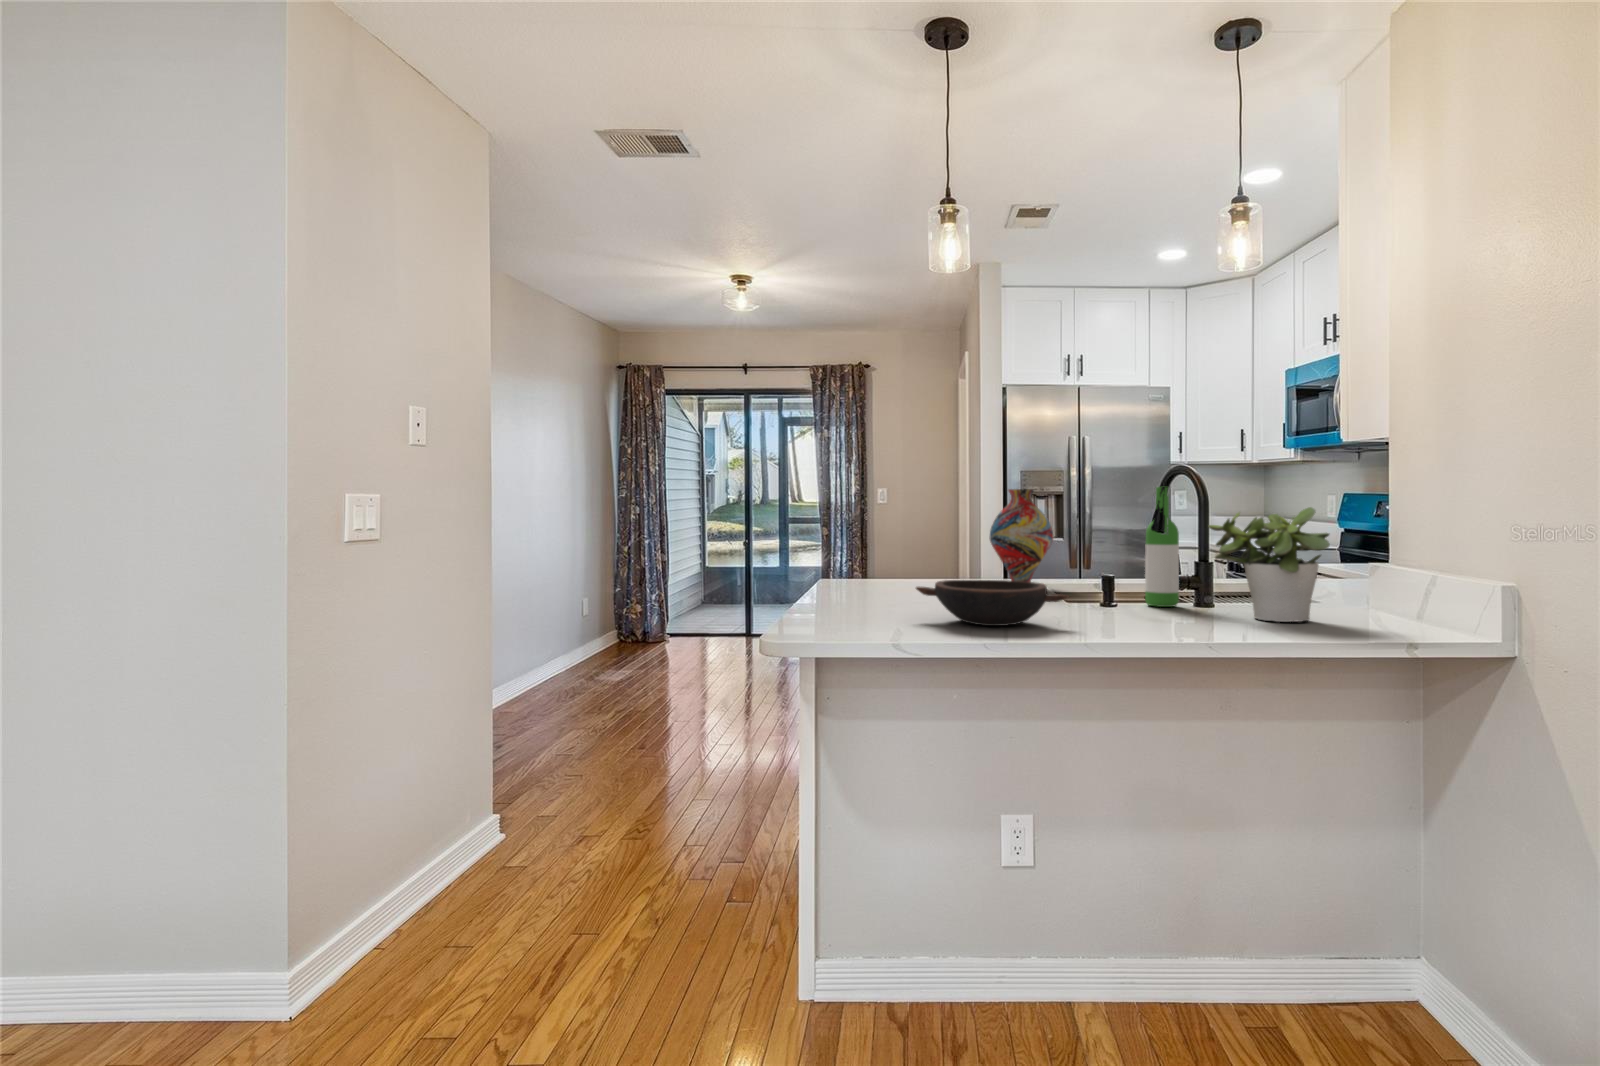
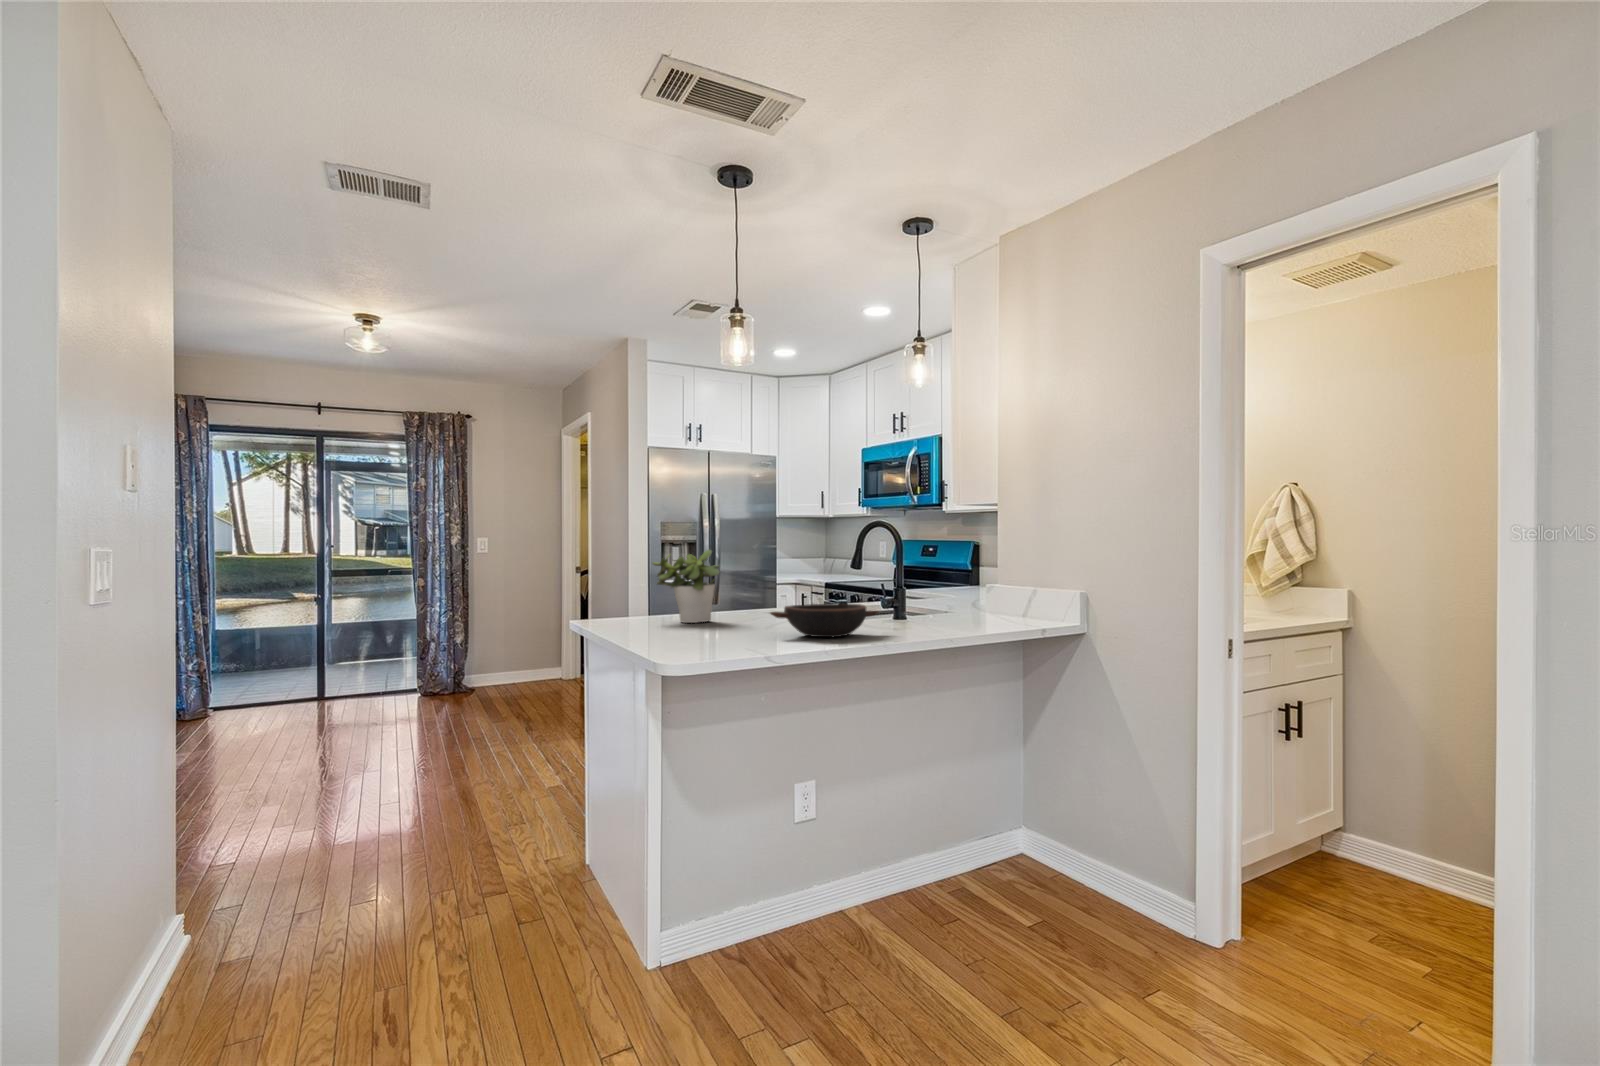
wine bottle: present [1145,487,1179,607] -> none [875,534,898,619]
vase: present [989,489,1053,582] -> none [737,536,787,616]
potted plant: present [1208,507,1330,622] -> present [652,550,719,623]

